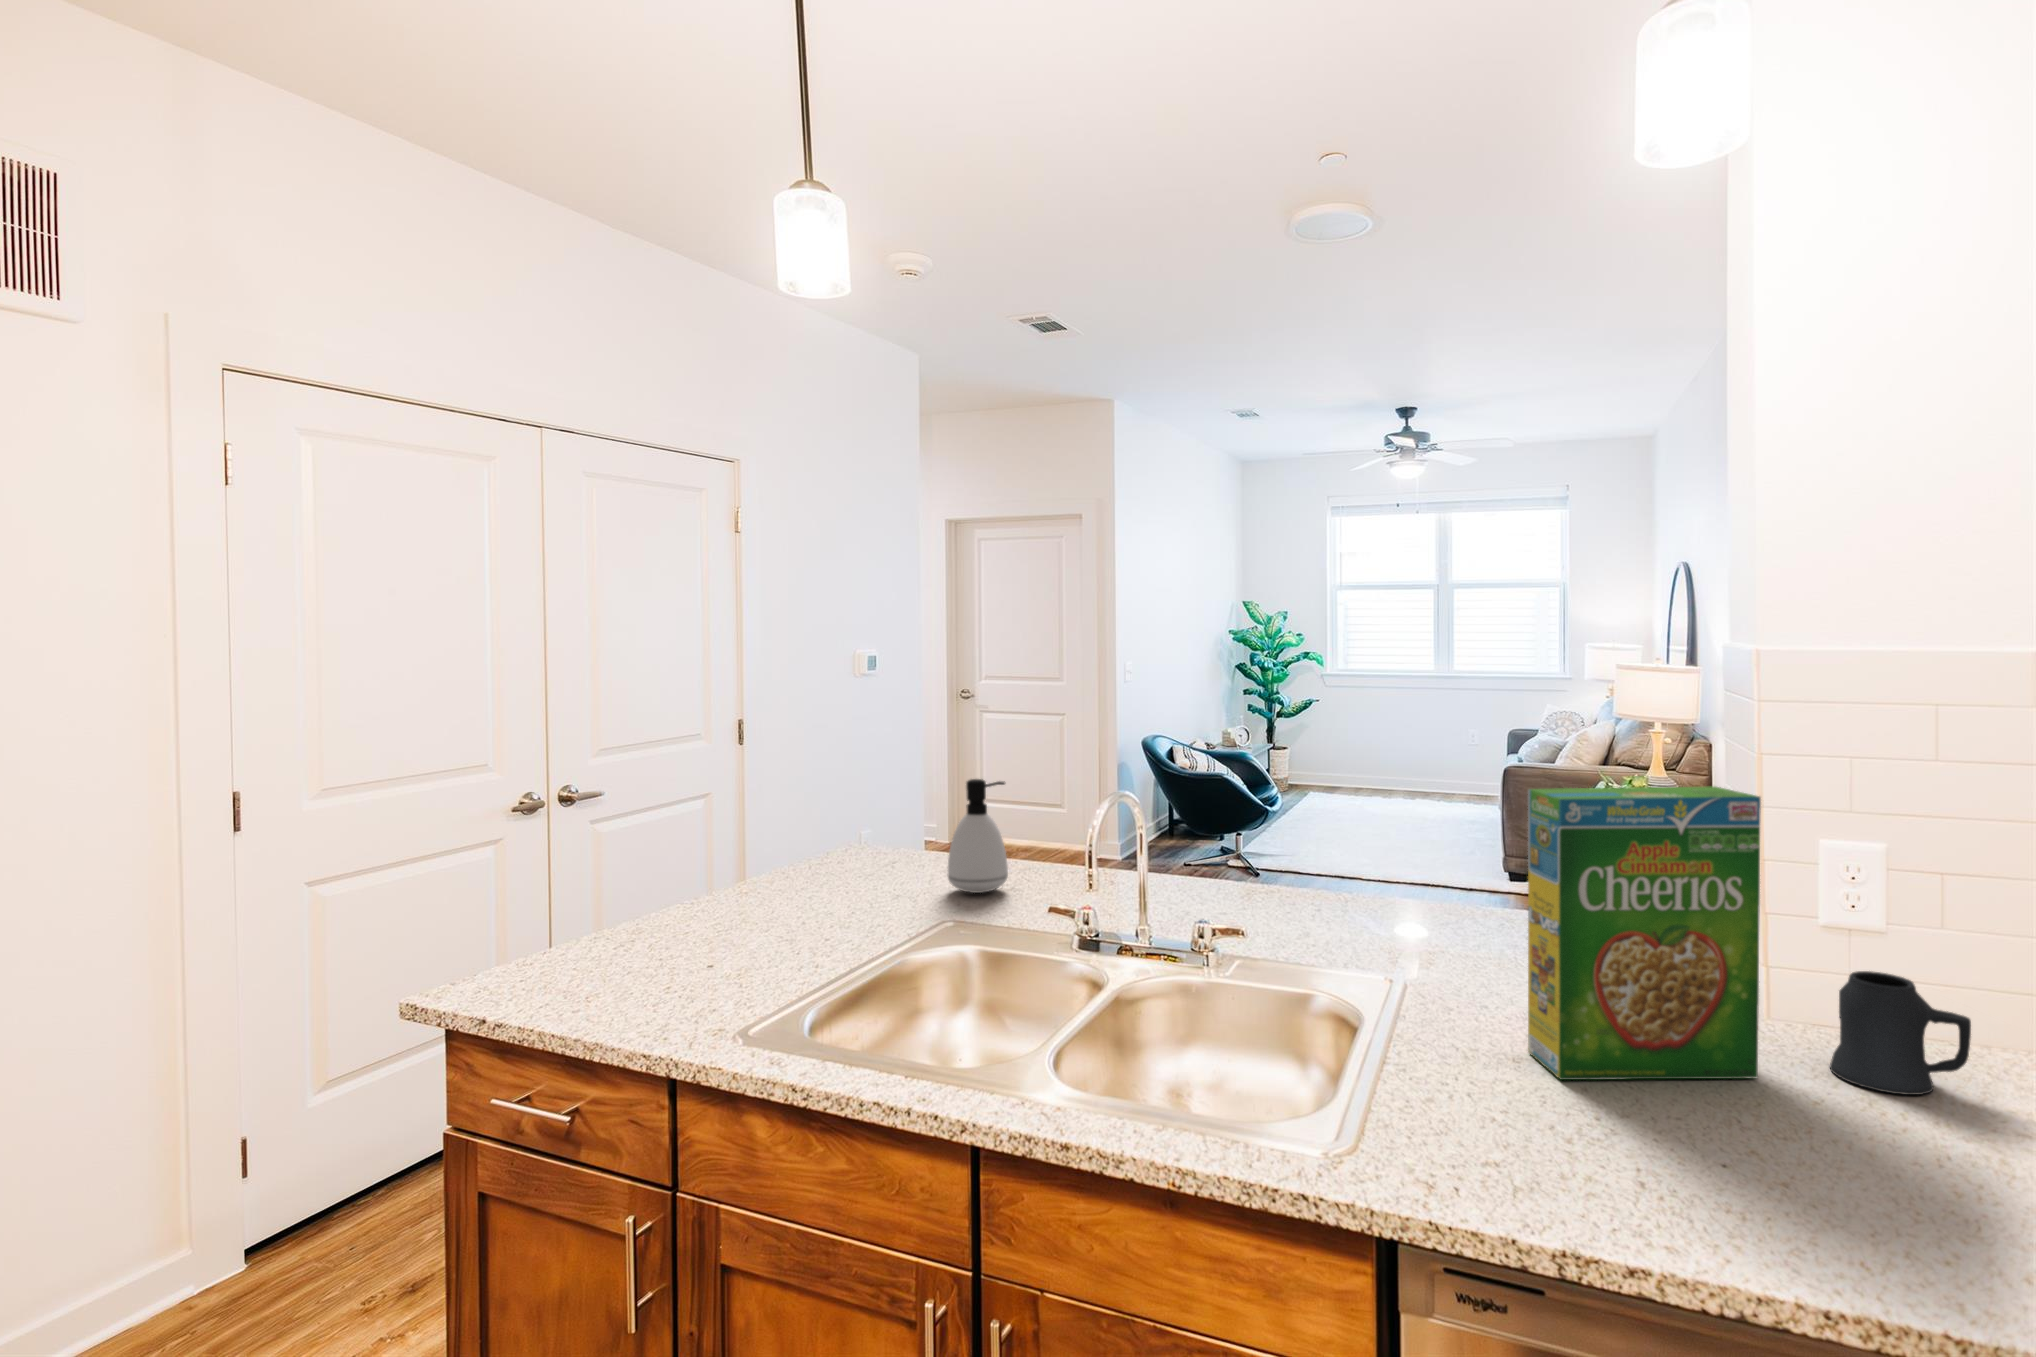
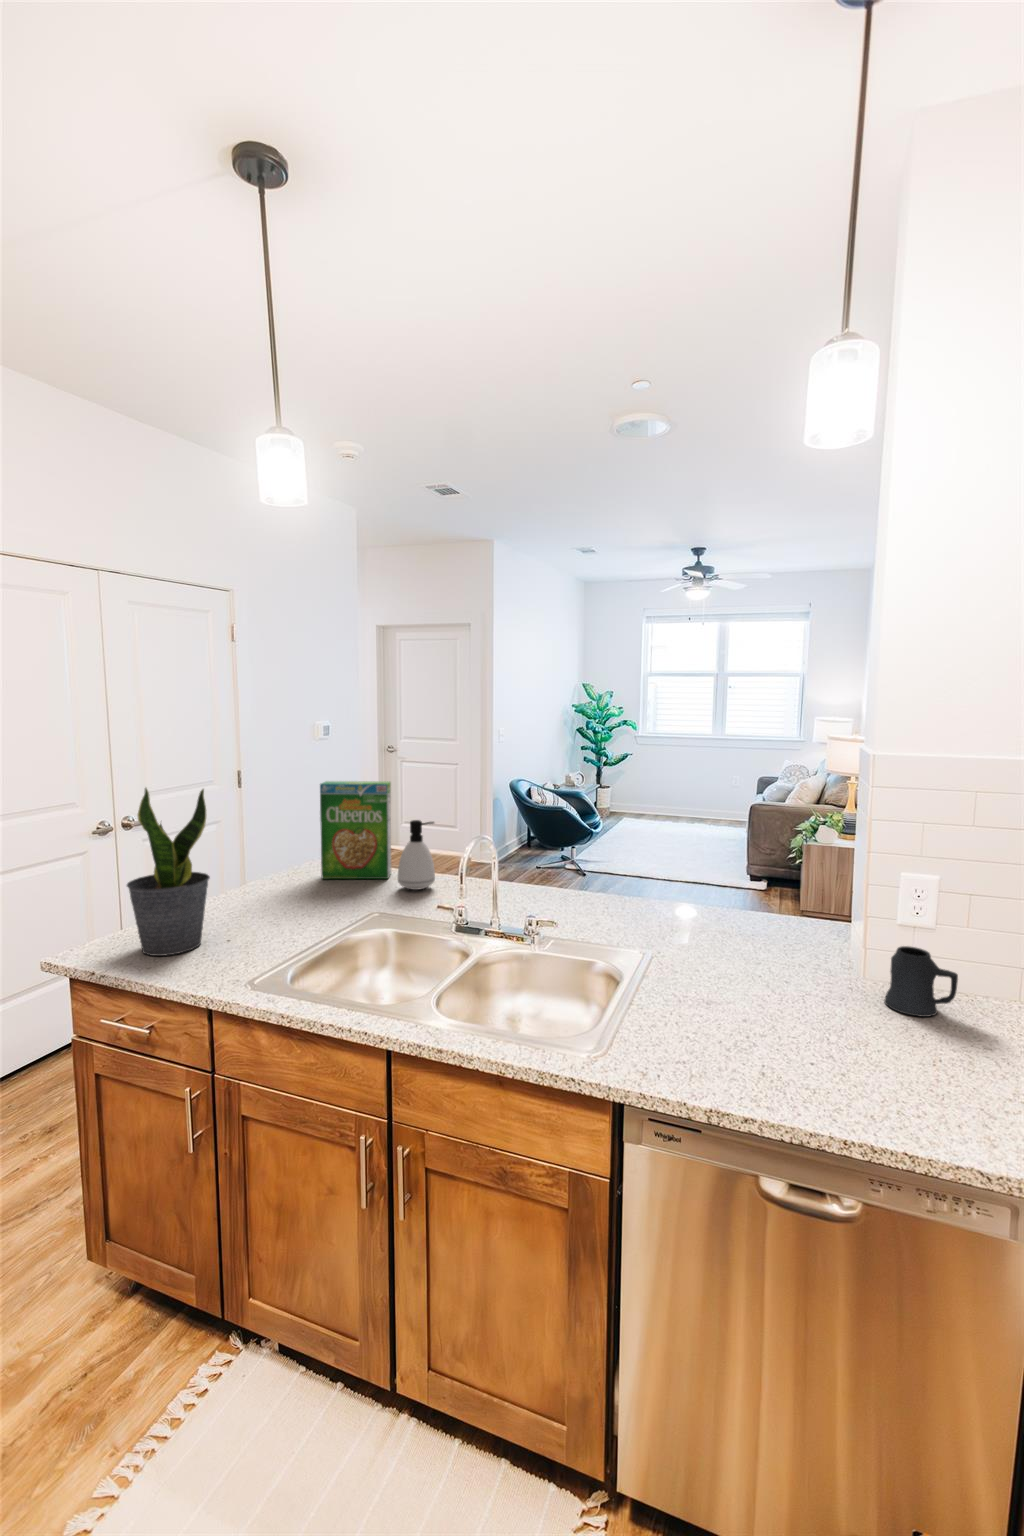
potted plant: none [532,720,661,995] -> present [127,788,210,956]
cereal box: present [1528,787,1761,1080] -> present [320,781,391,879]

